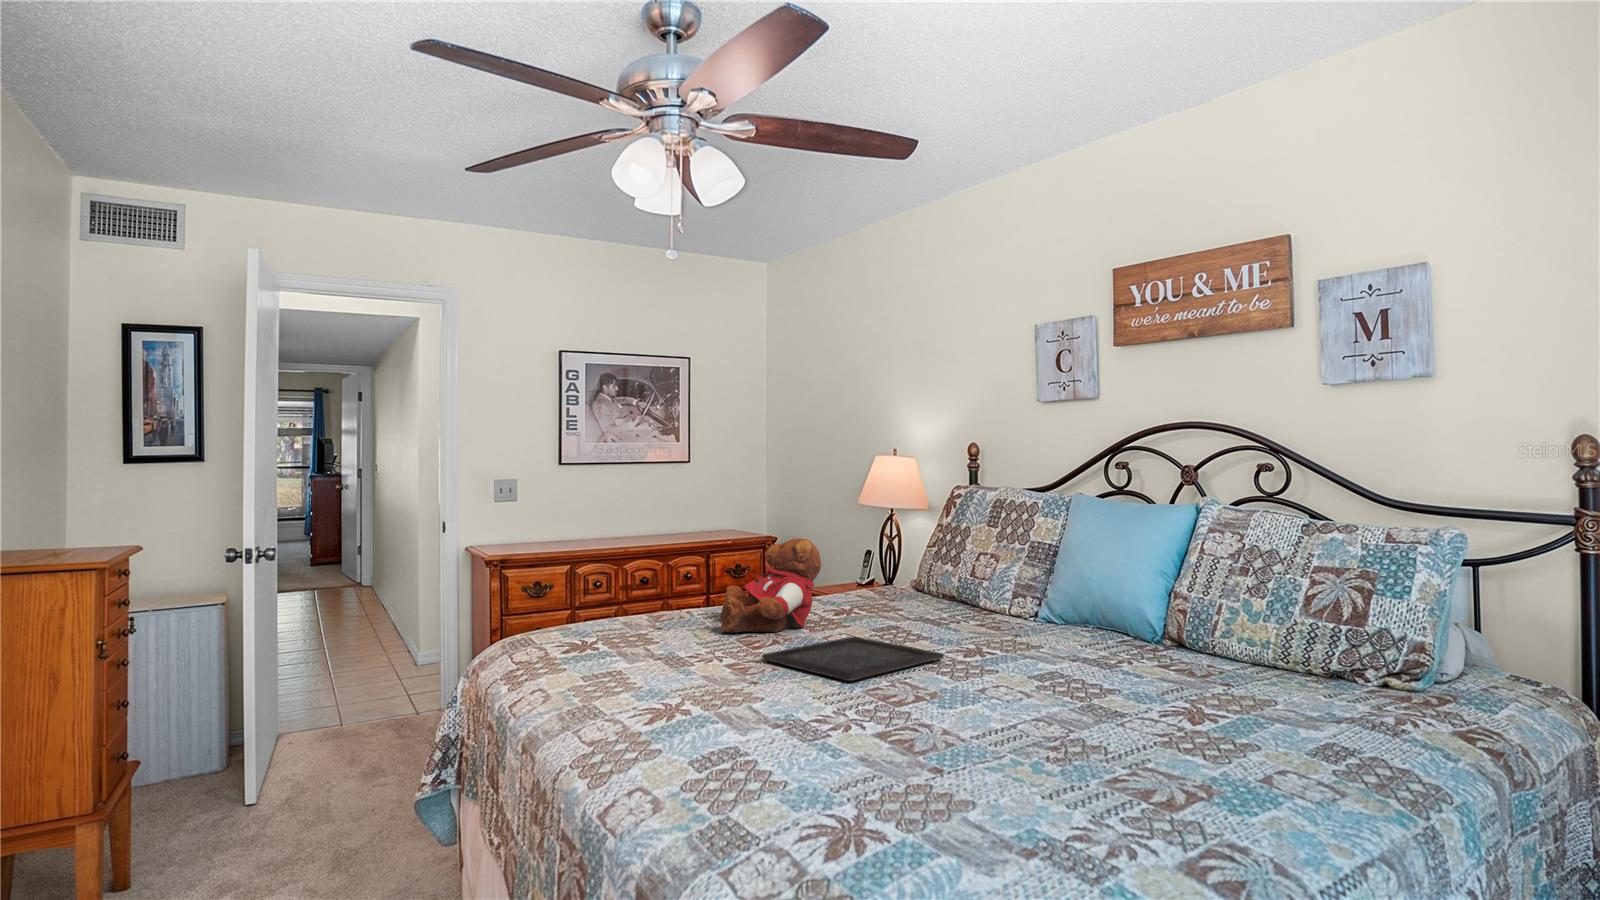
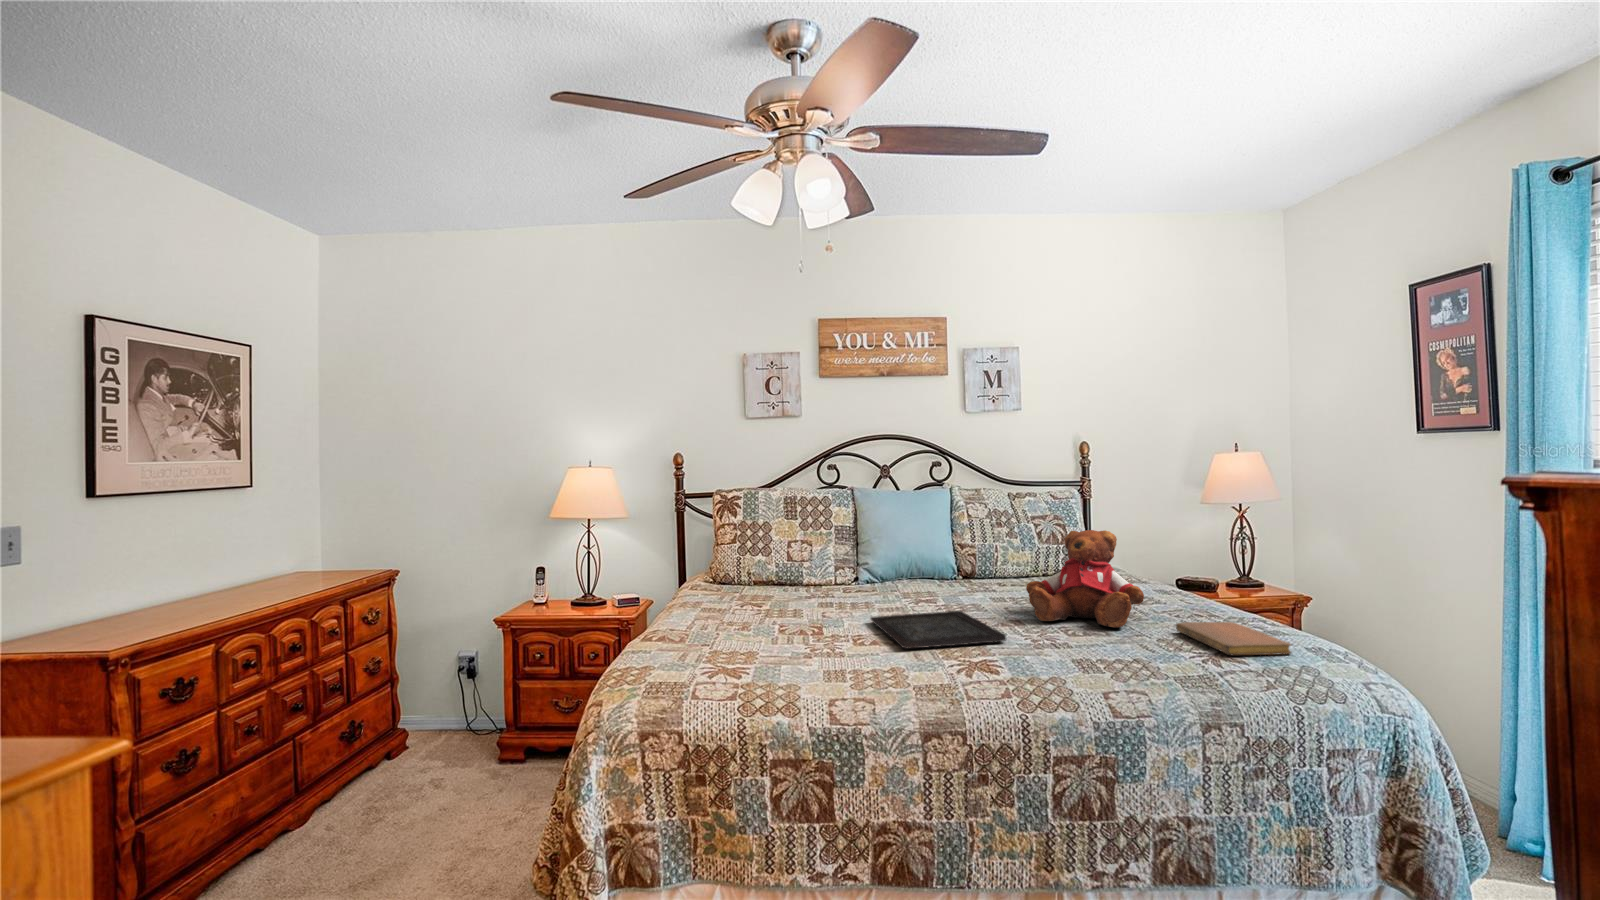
teddy bear: present [720,538,821,632] -> present [1026,530,1144,627]
notebook: none [949,723,1125,792] -> present [1176,622,1291,655]

